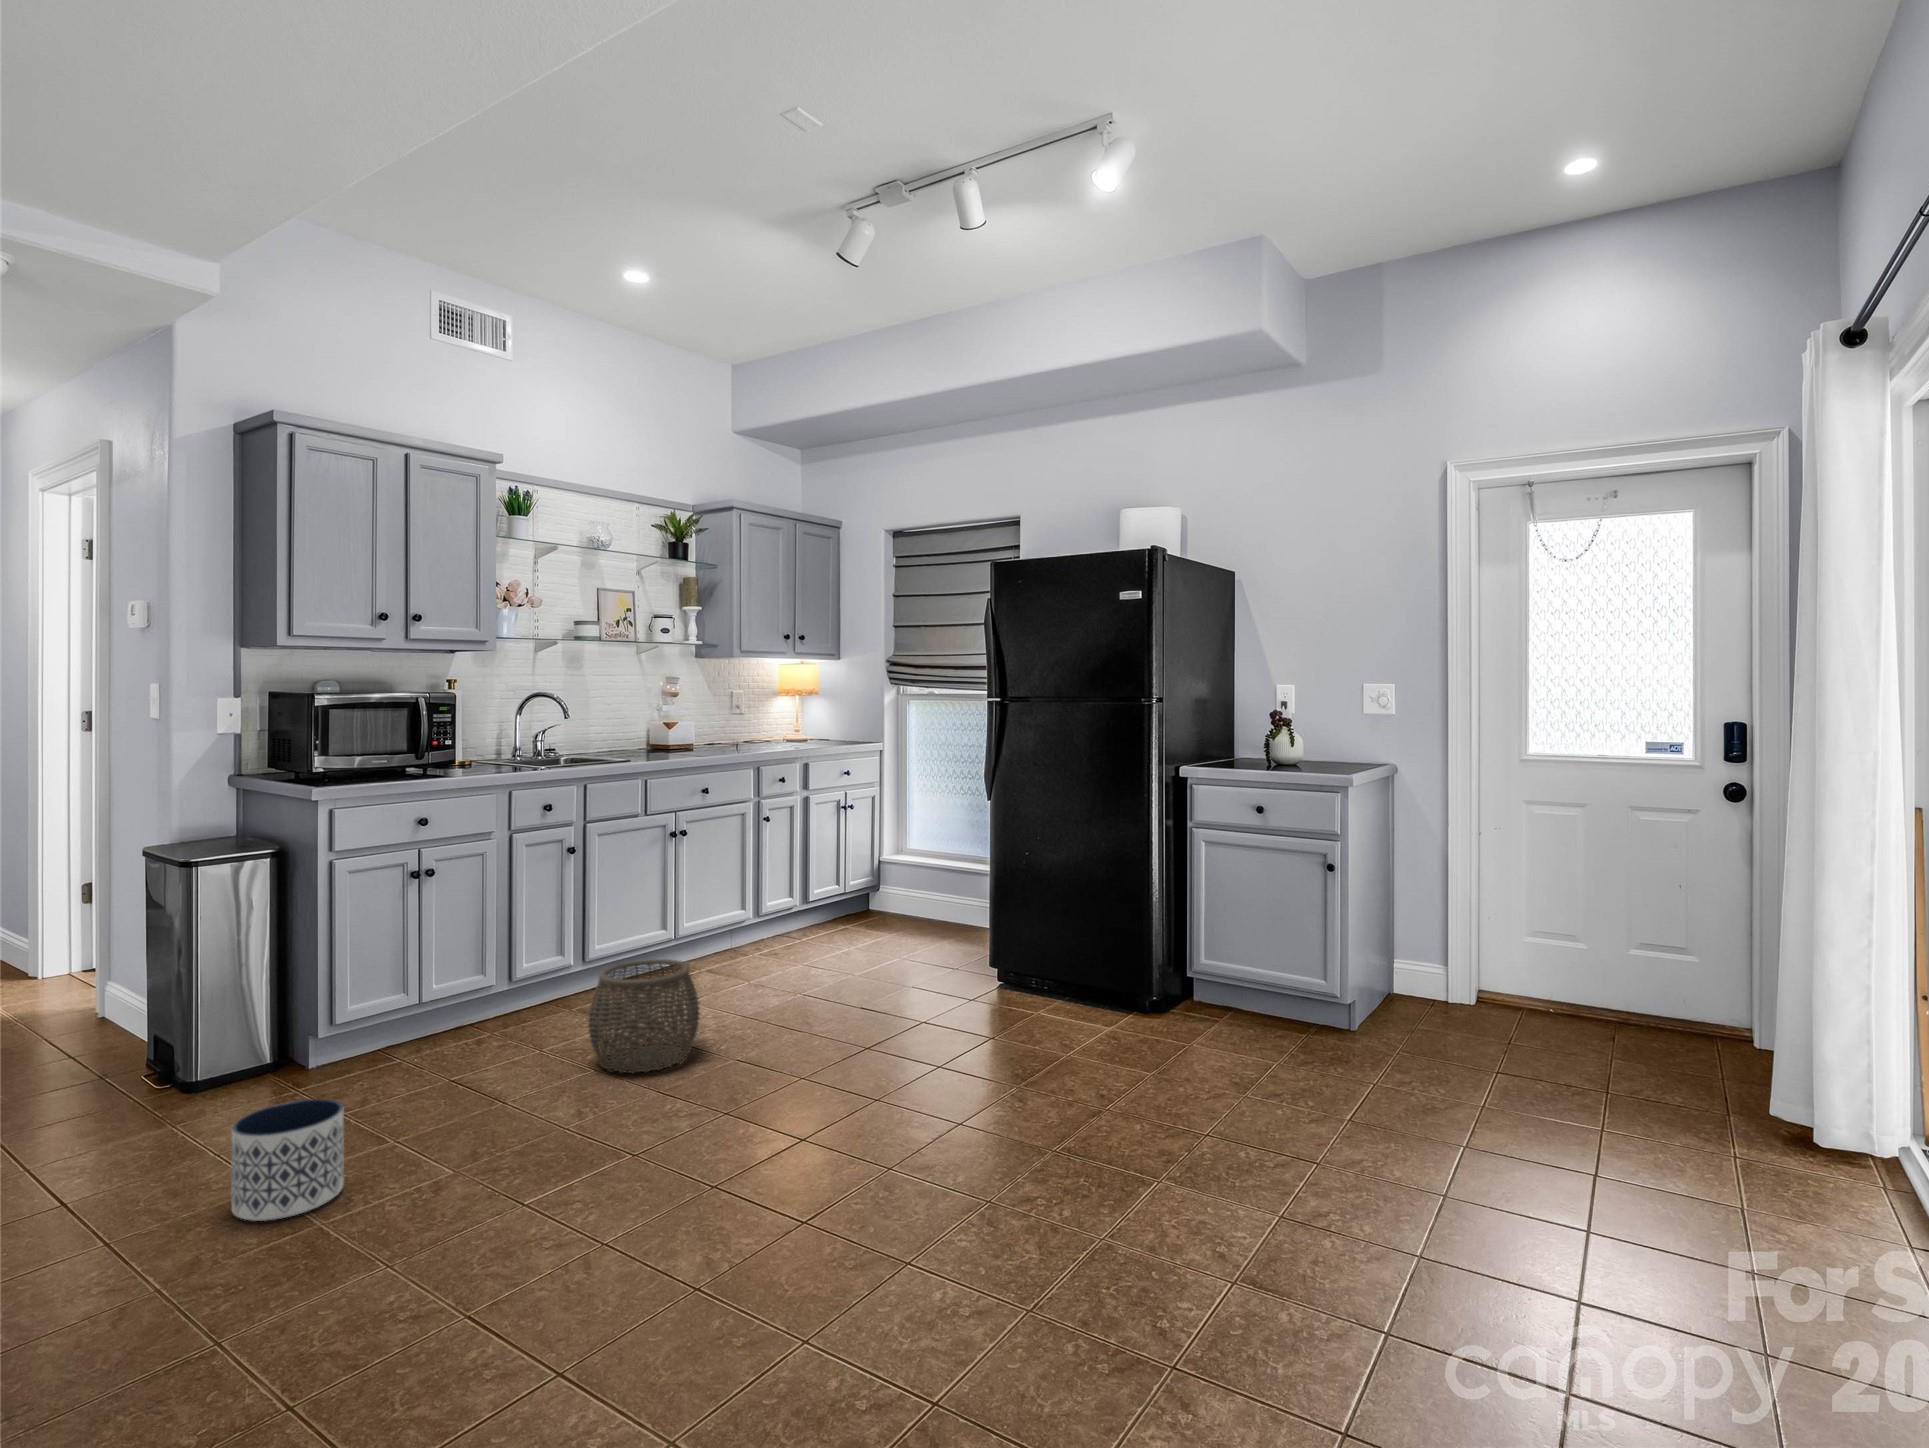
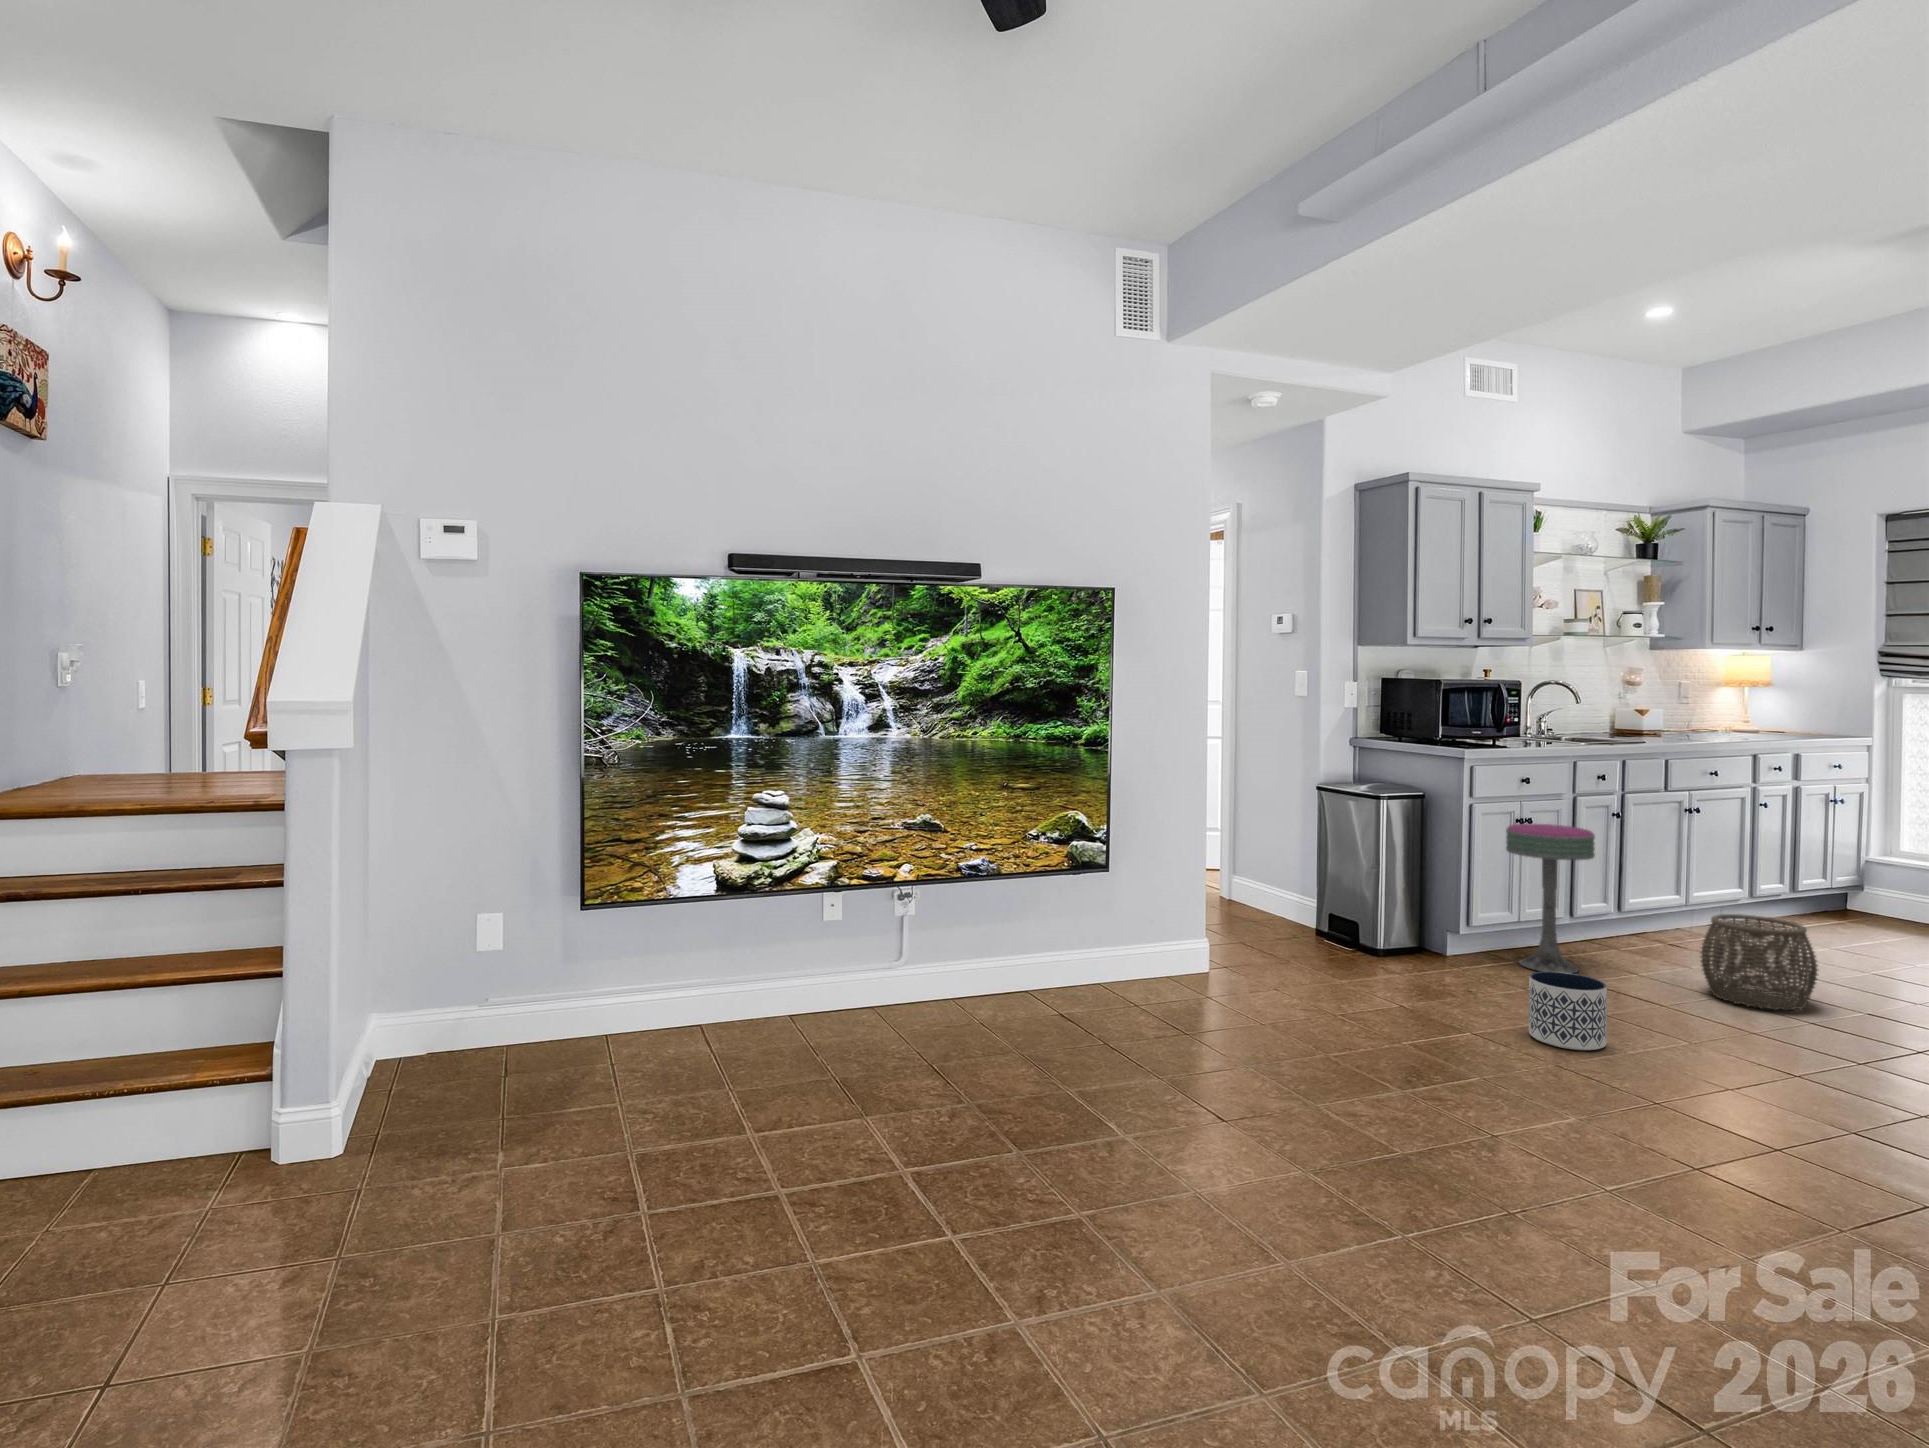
bar stool: none [389,873,498,1067] -> present [1506,824,1595,973]

